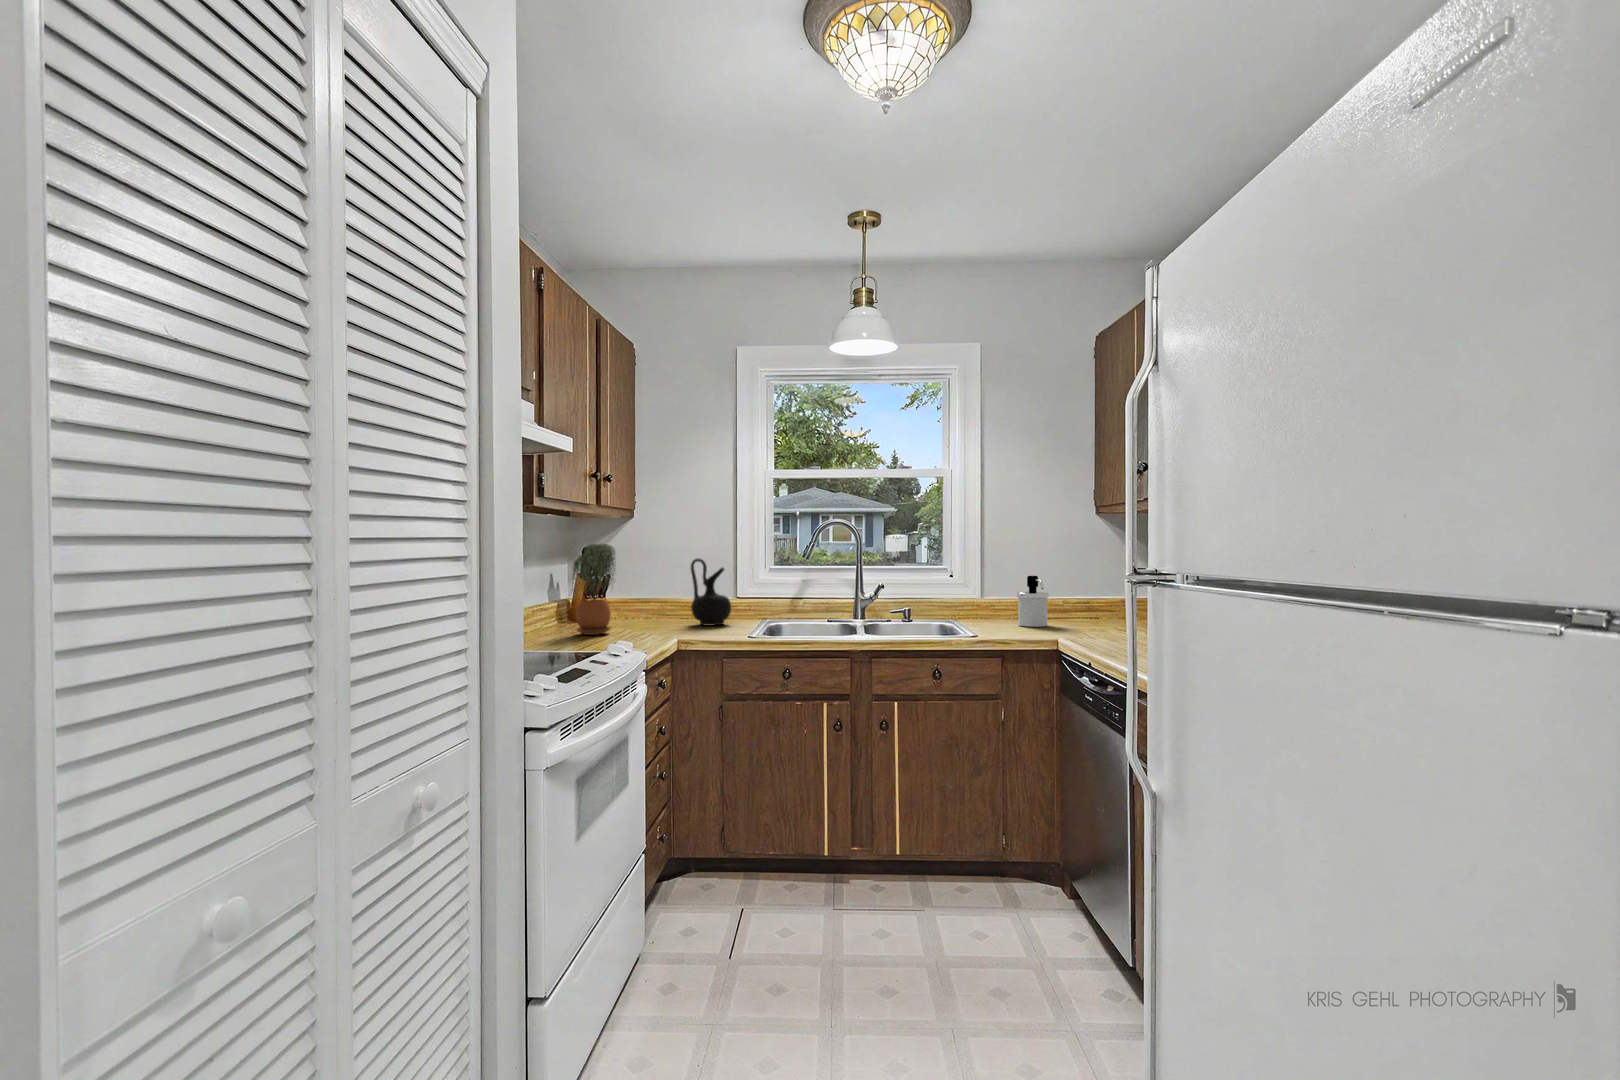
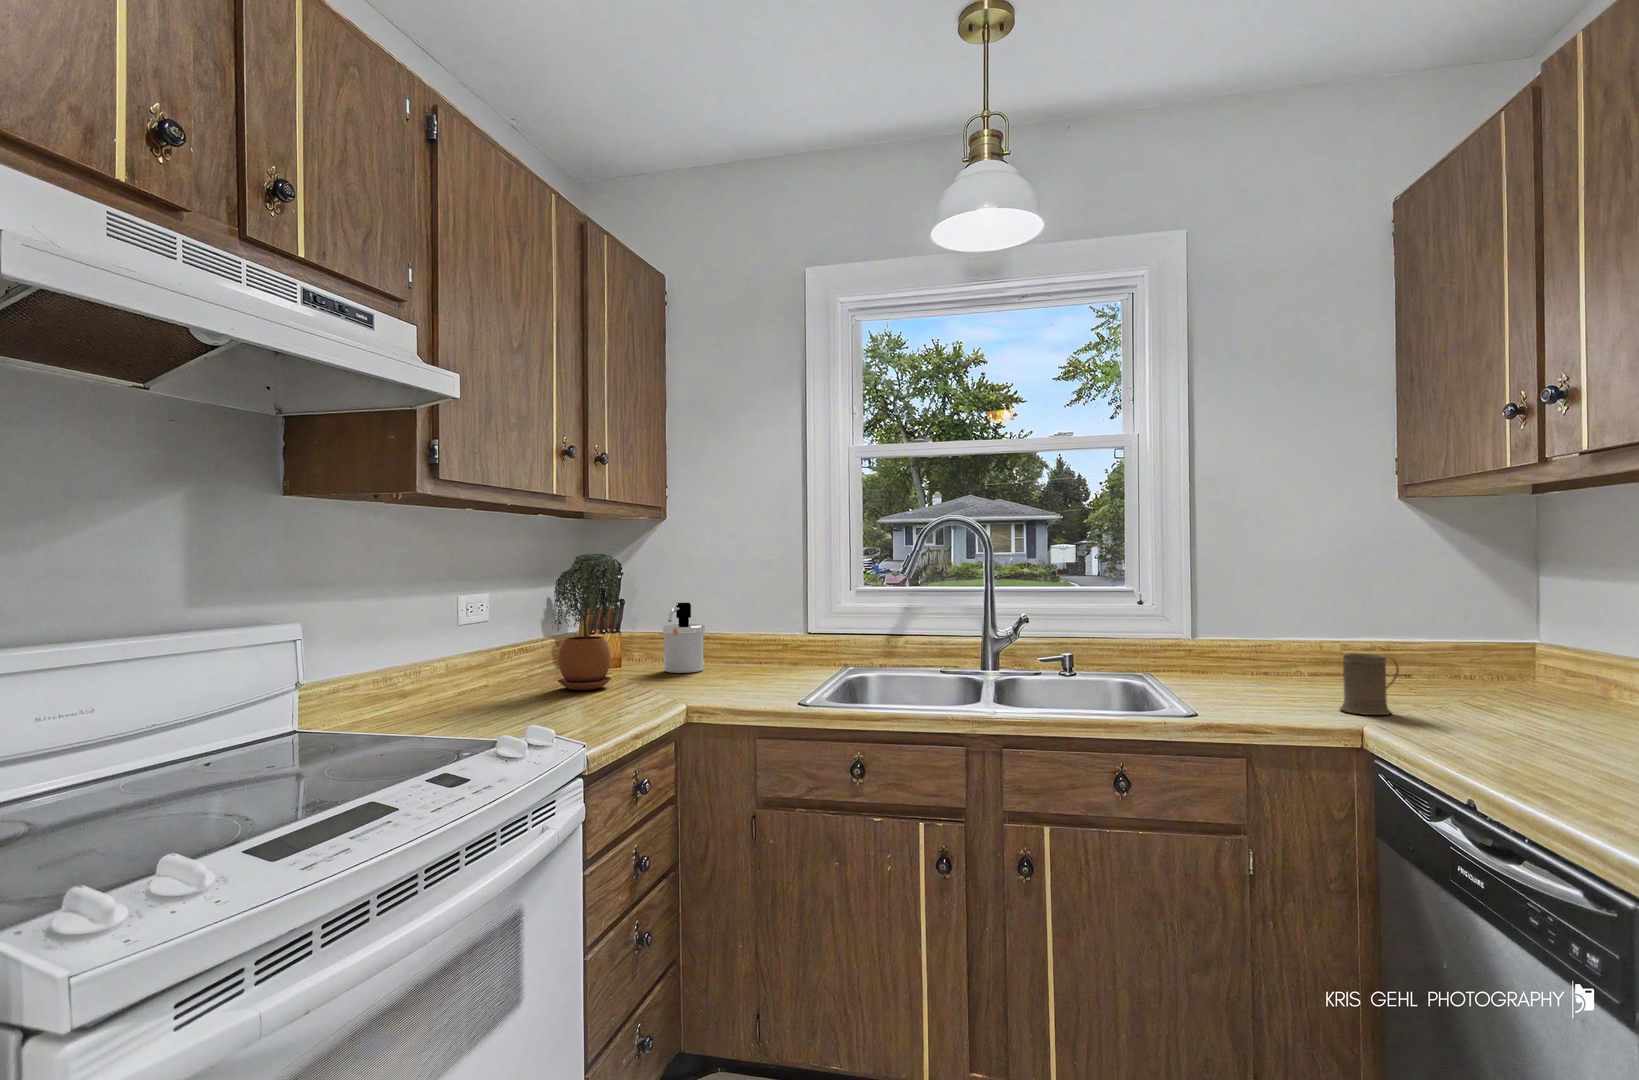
ceramic jug: present [690,559,731,625] -> none [739,575,798,675]
soap dispenser: present [1017,576,1049,627] -> present [663,602,705,673]
mug: none [1054,603,1085,636] -> present [1340,653,1399,715]

